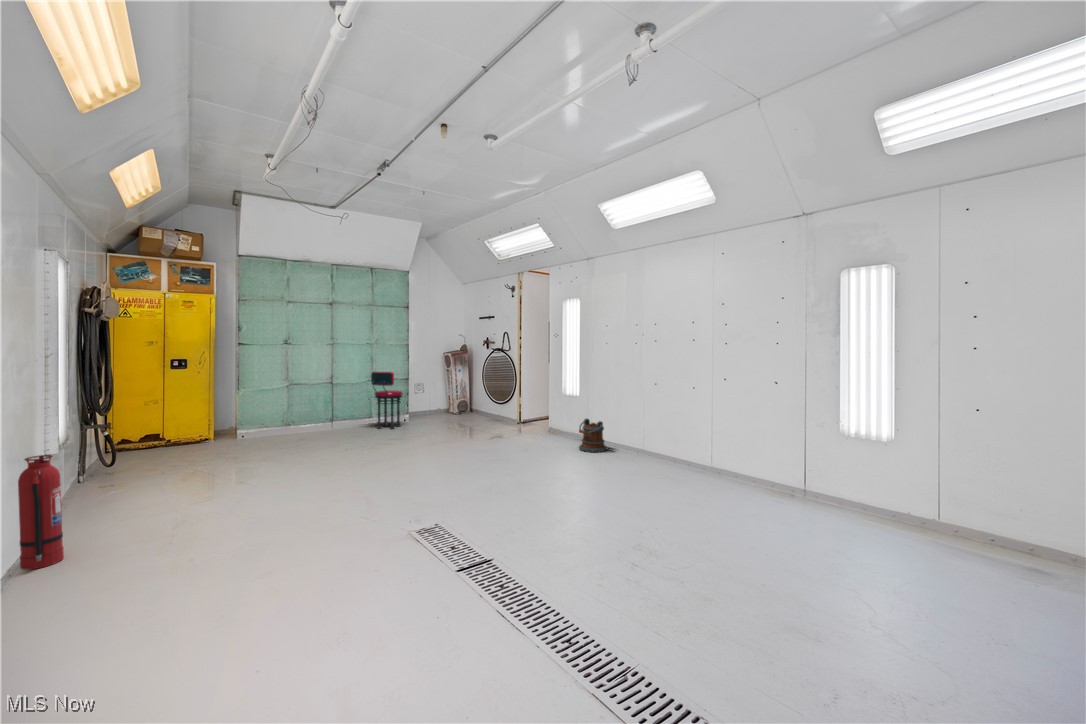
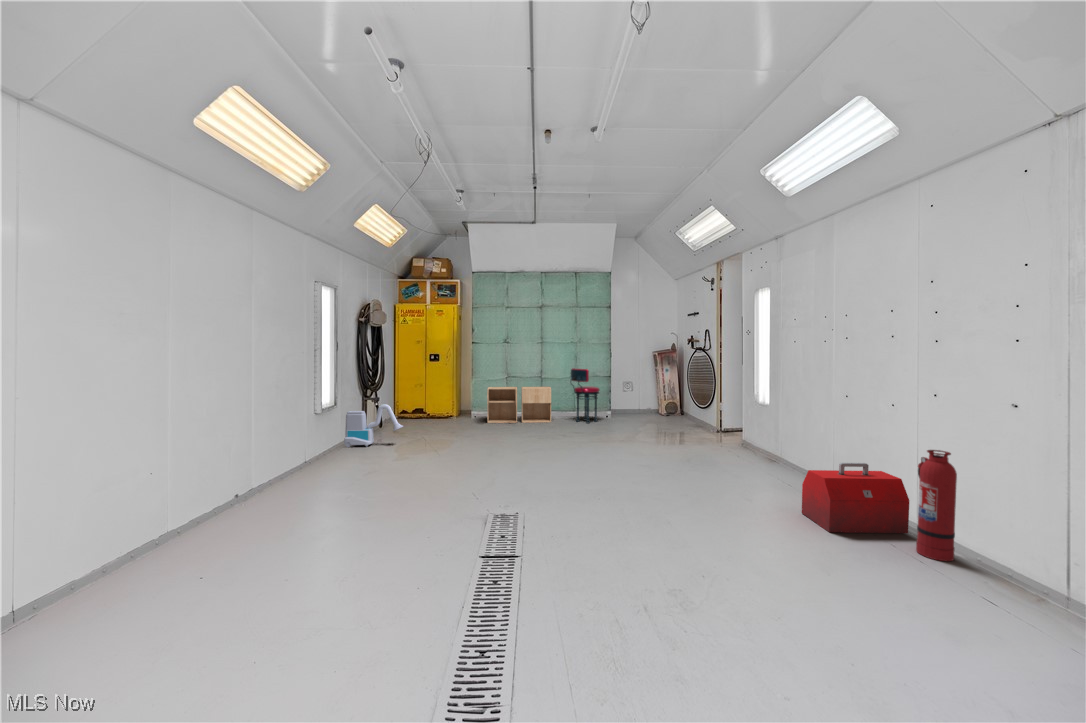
storage cabinet: none [265,393,350,441] -> present [487,387,551,423]
bucket: present [579,419,607,452] -> none [753,432,792,476]
vacuum cleaner: none [68,429,177,499] -> present [344,404,403,447]
toolbox: none [644,431,708,484] -> present [802,463,909,533]
fire extinguisher: present [18,455,64,570] -> present [916,450,957,561]

